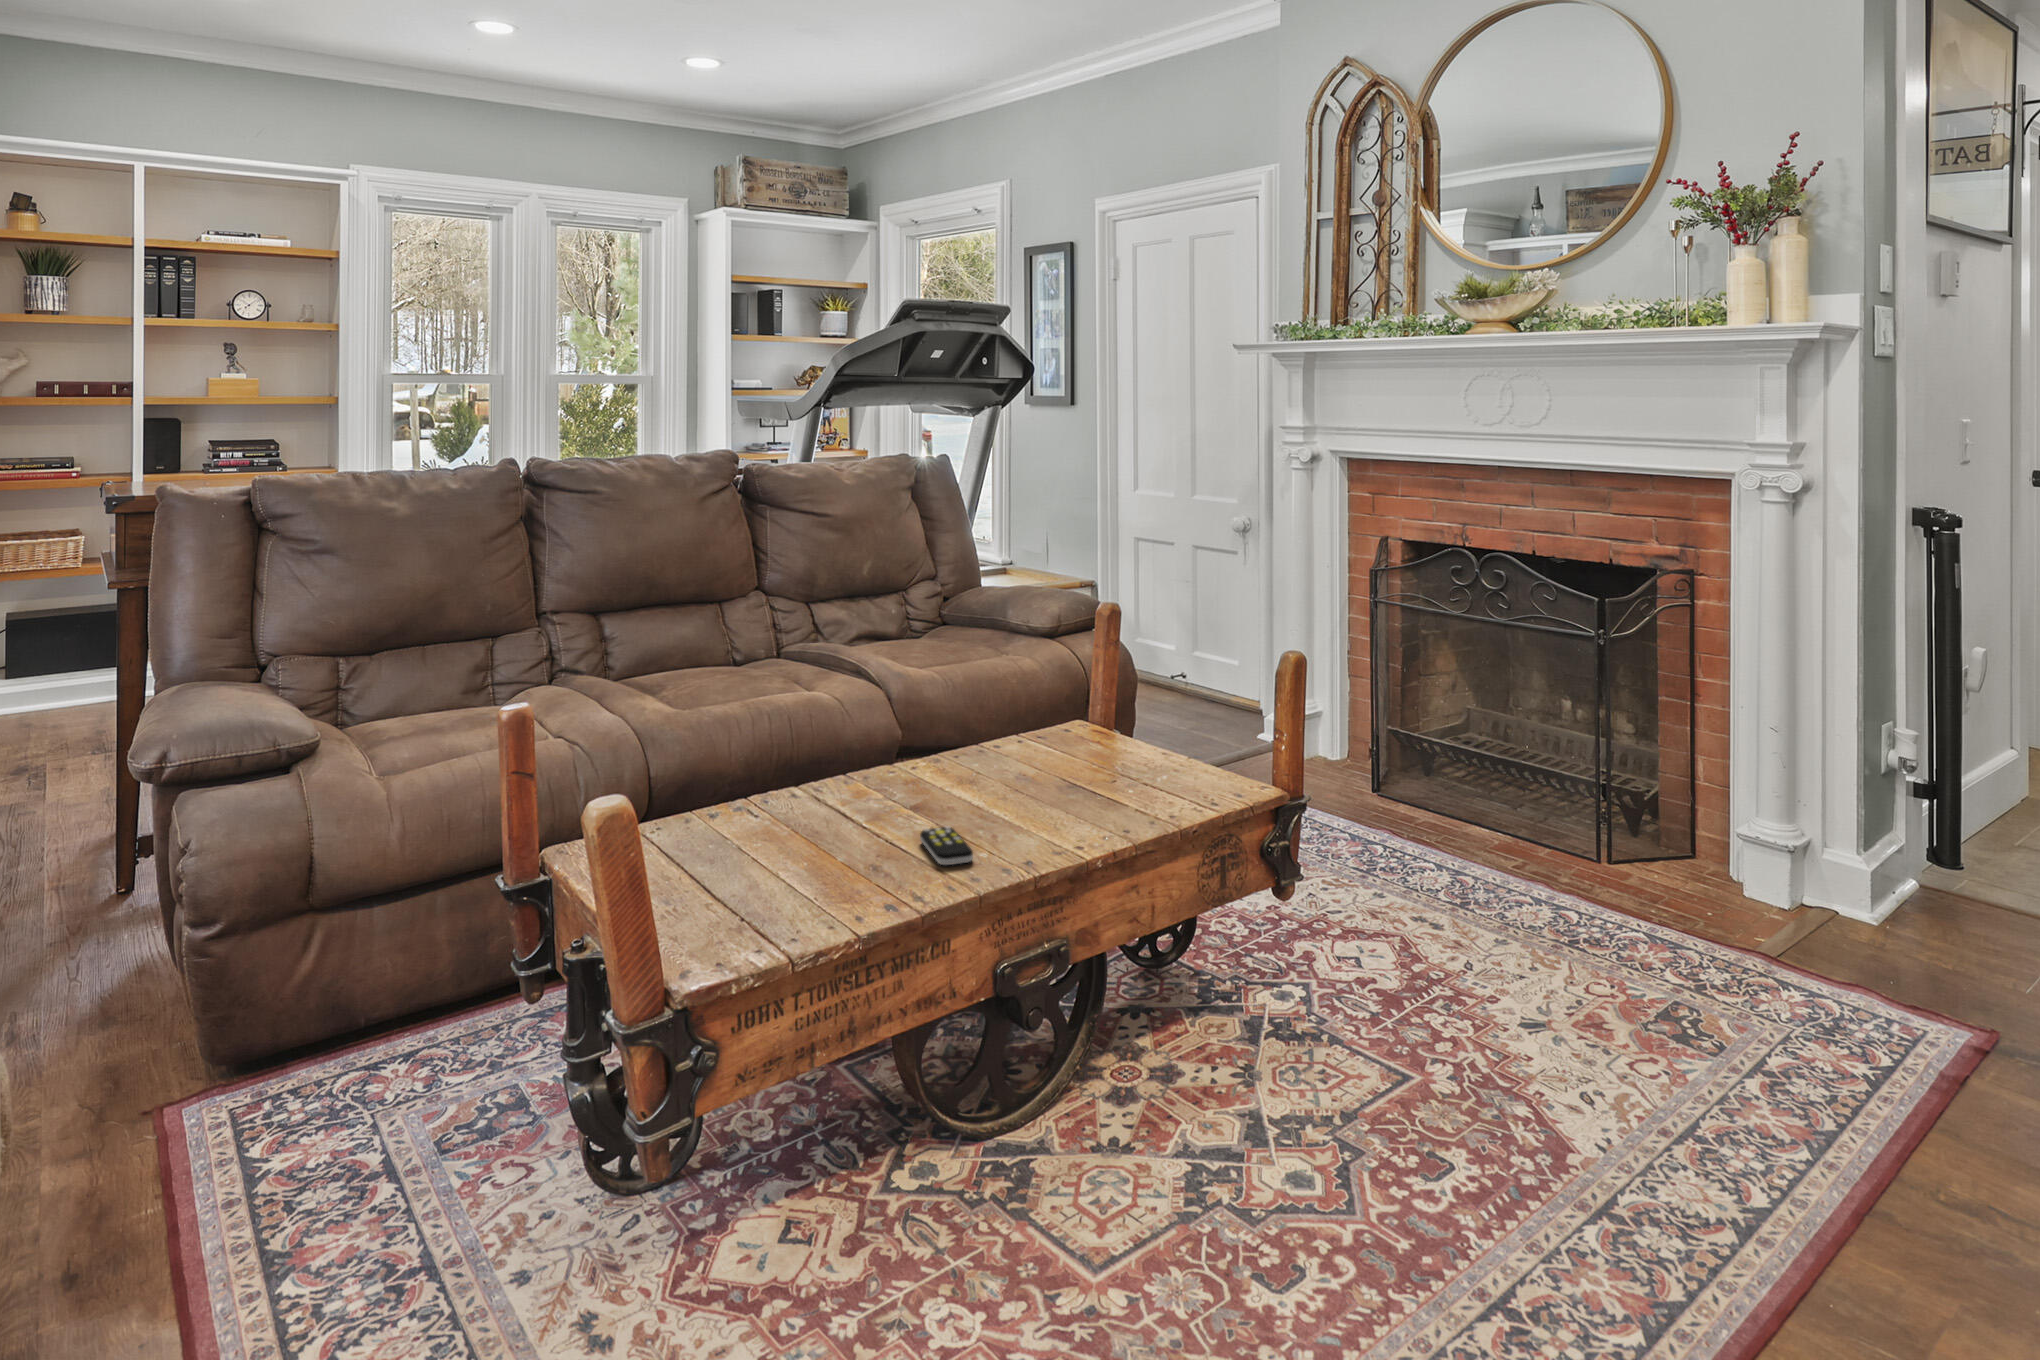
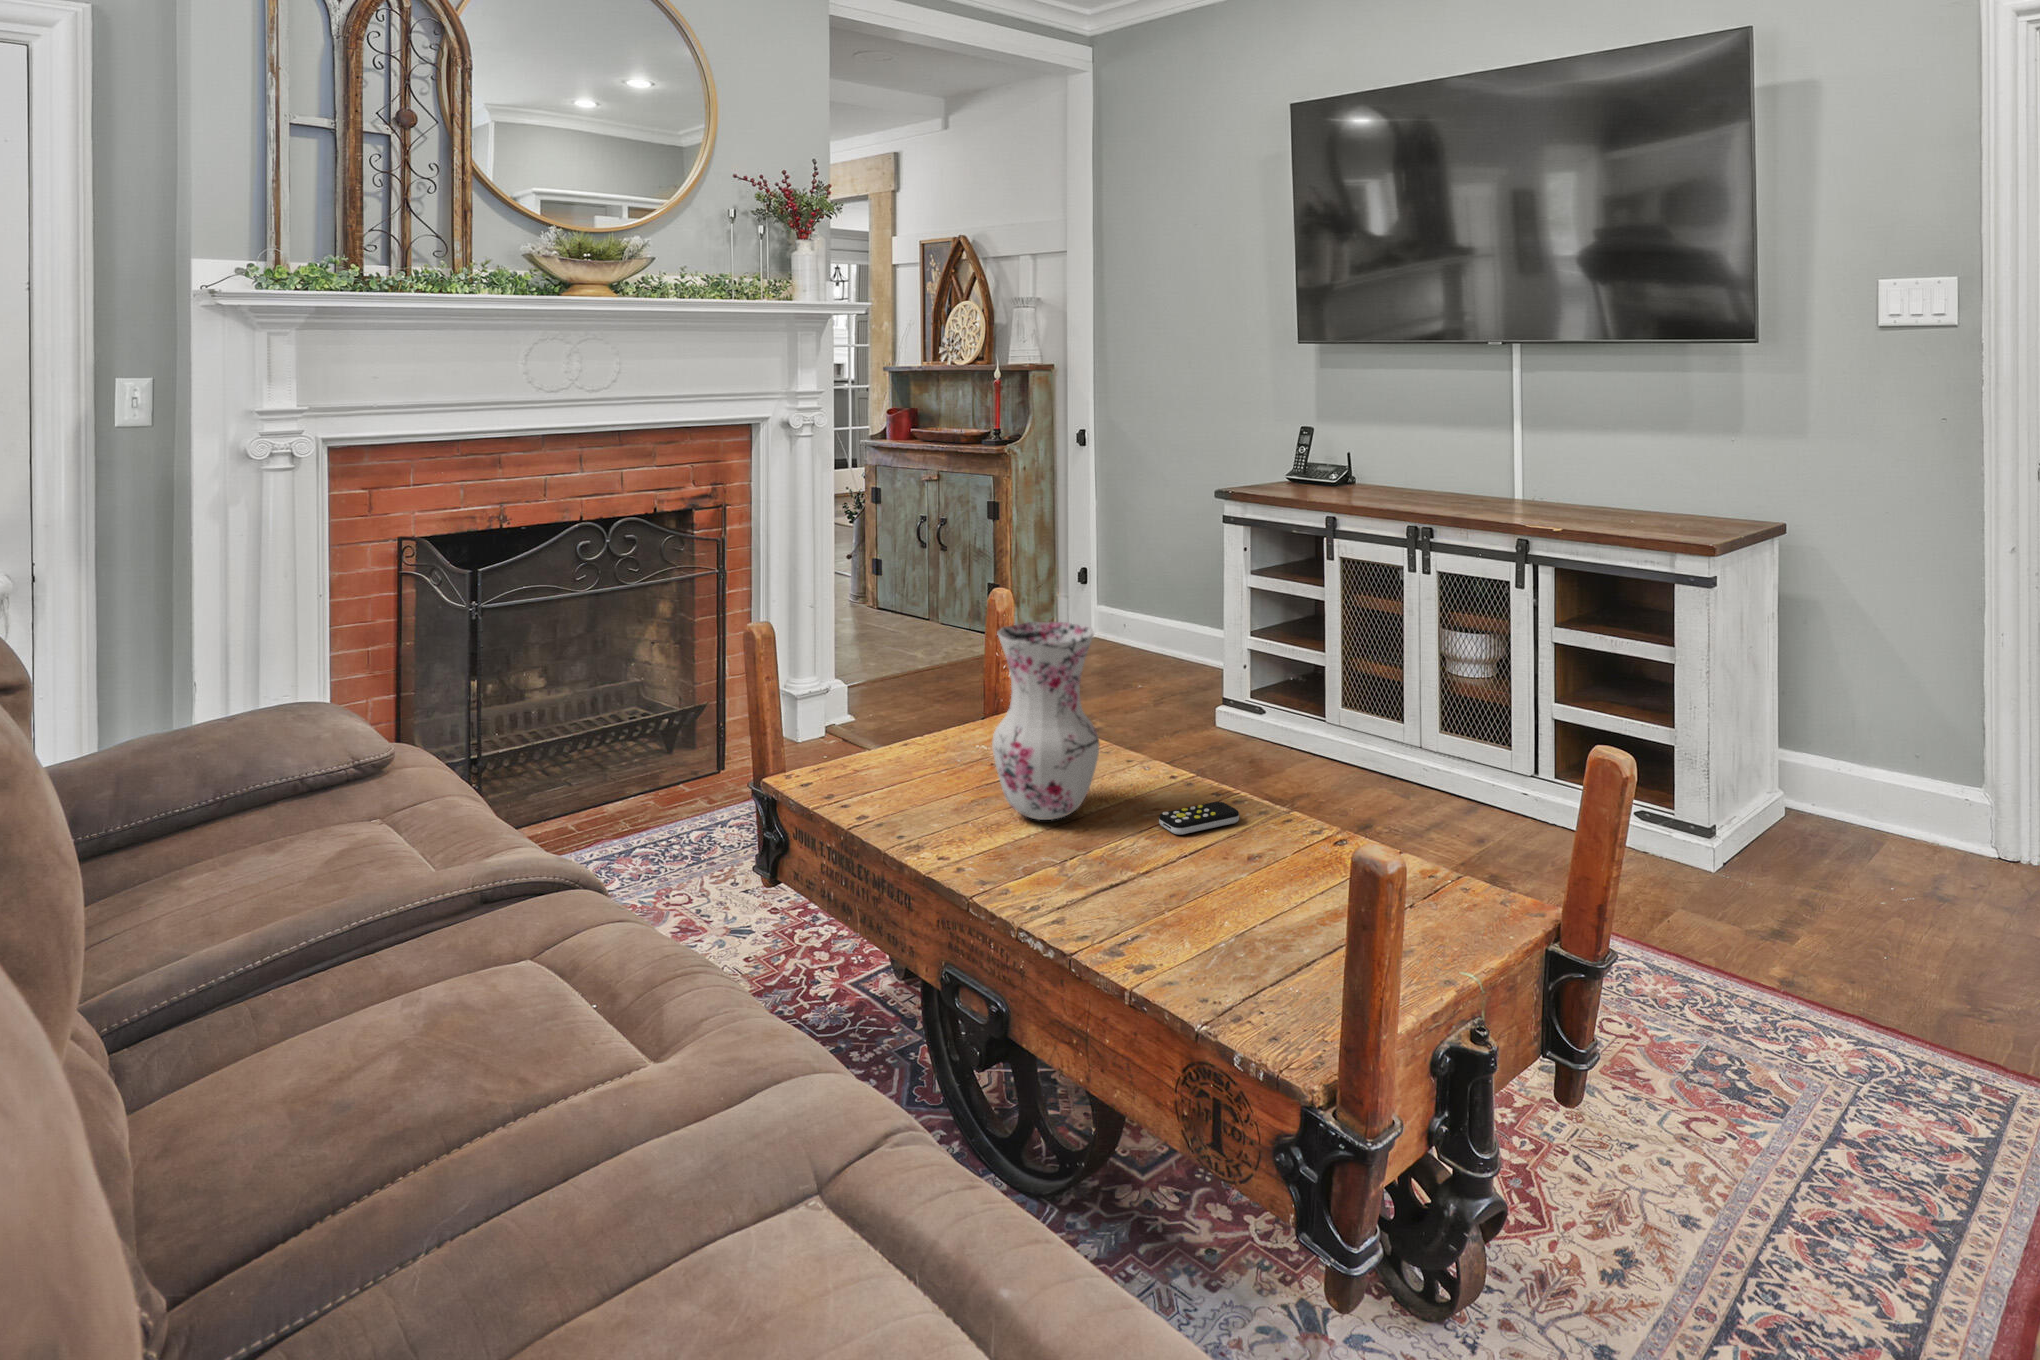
vase: none [943,630,1037,805] -> present [992,622,1099,820]

